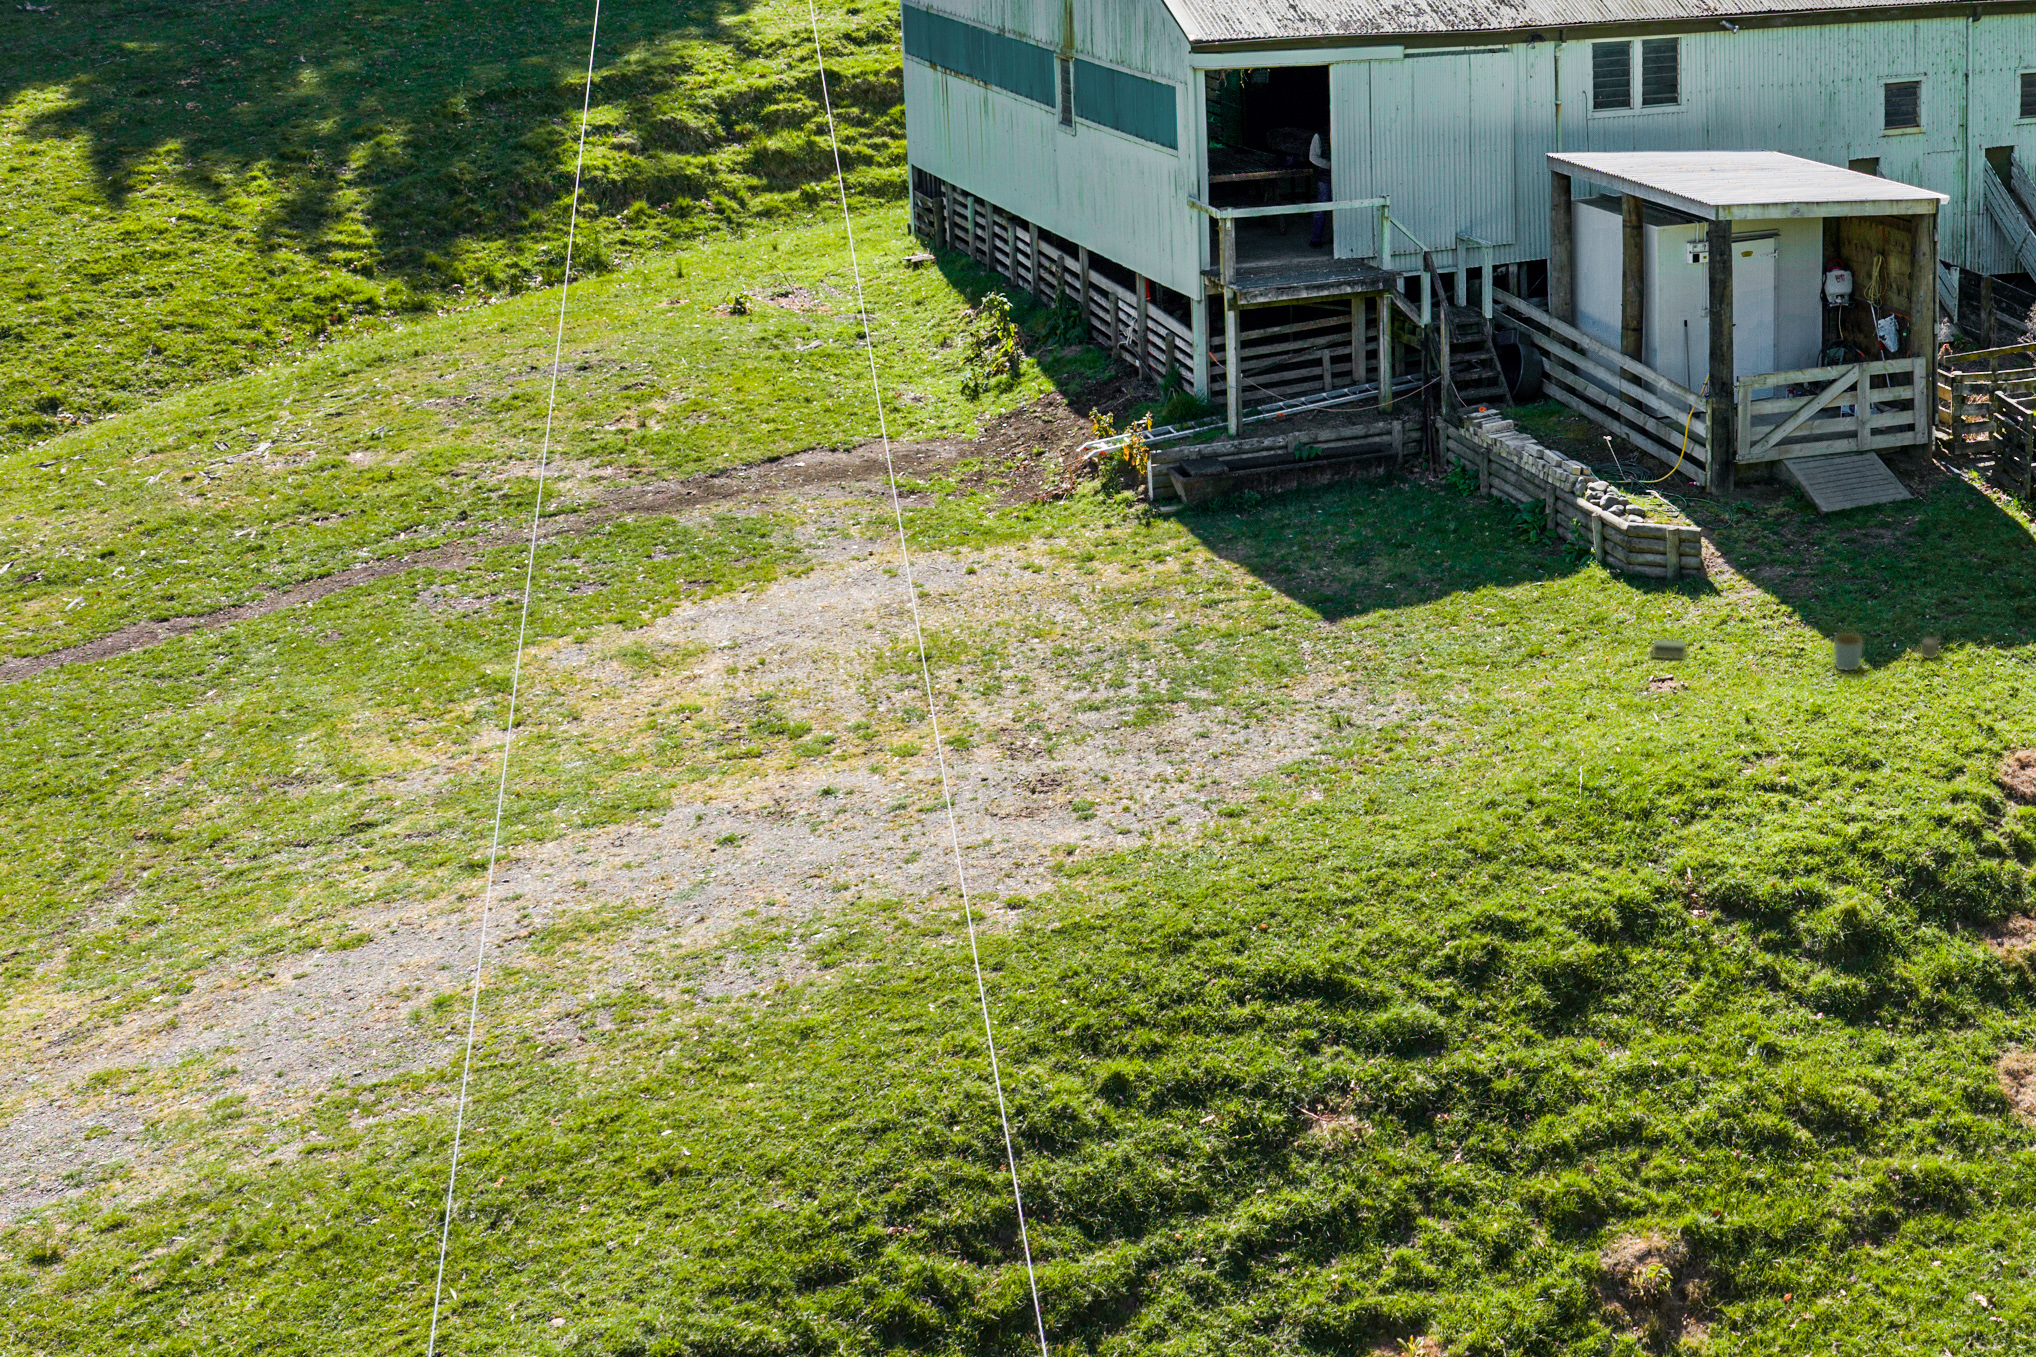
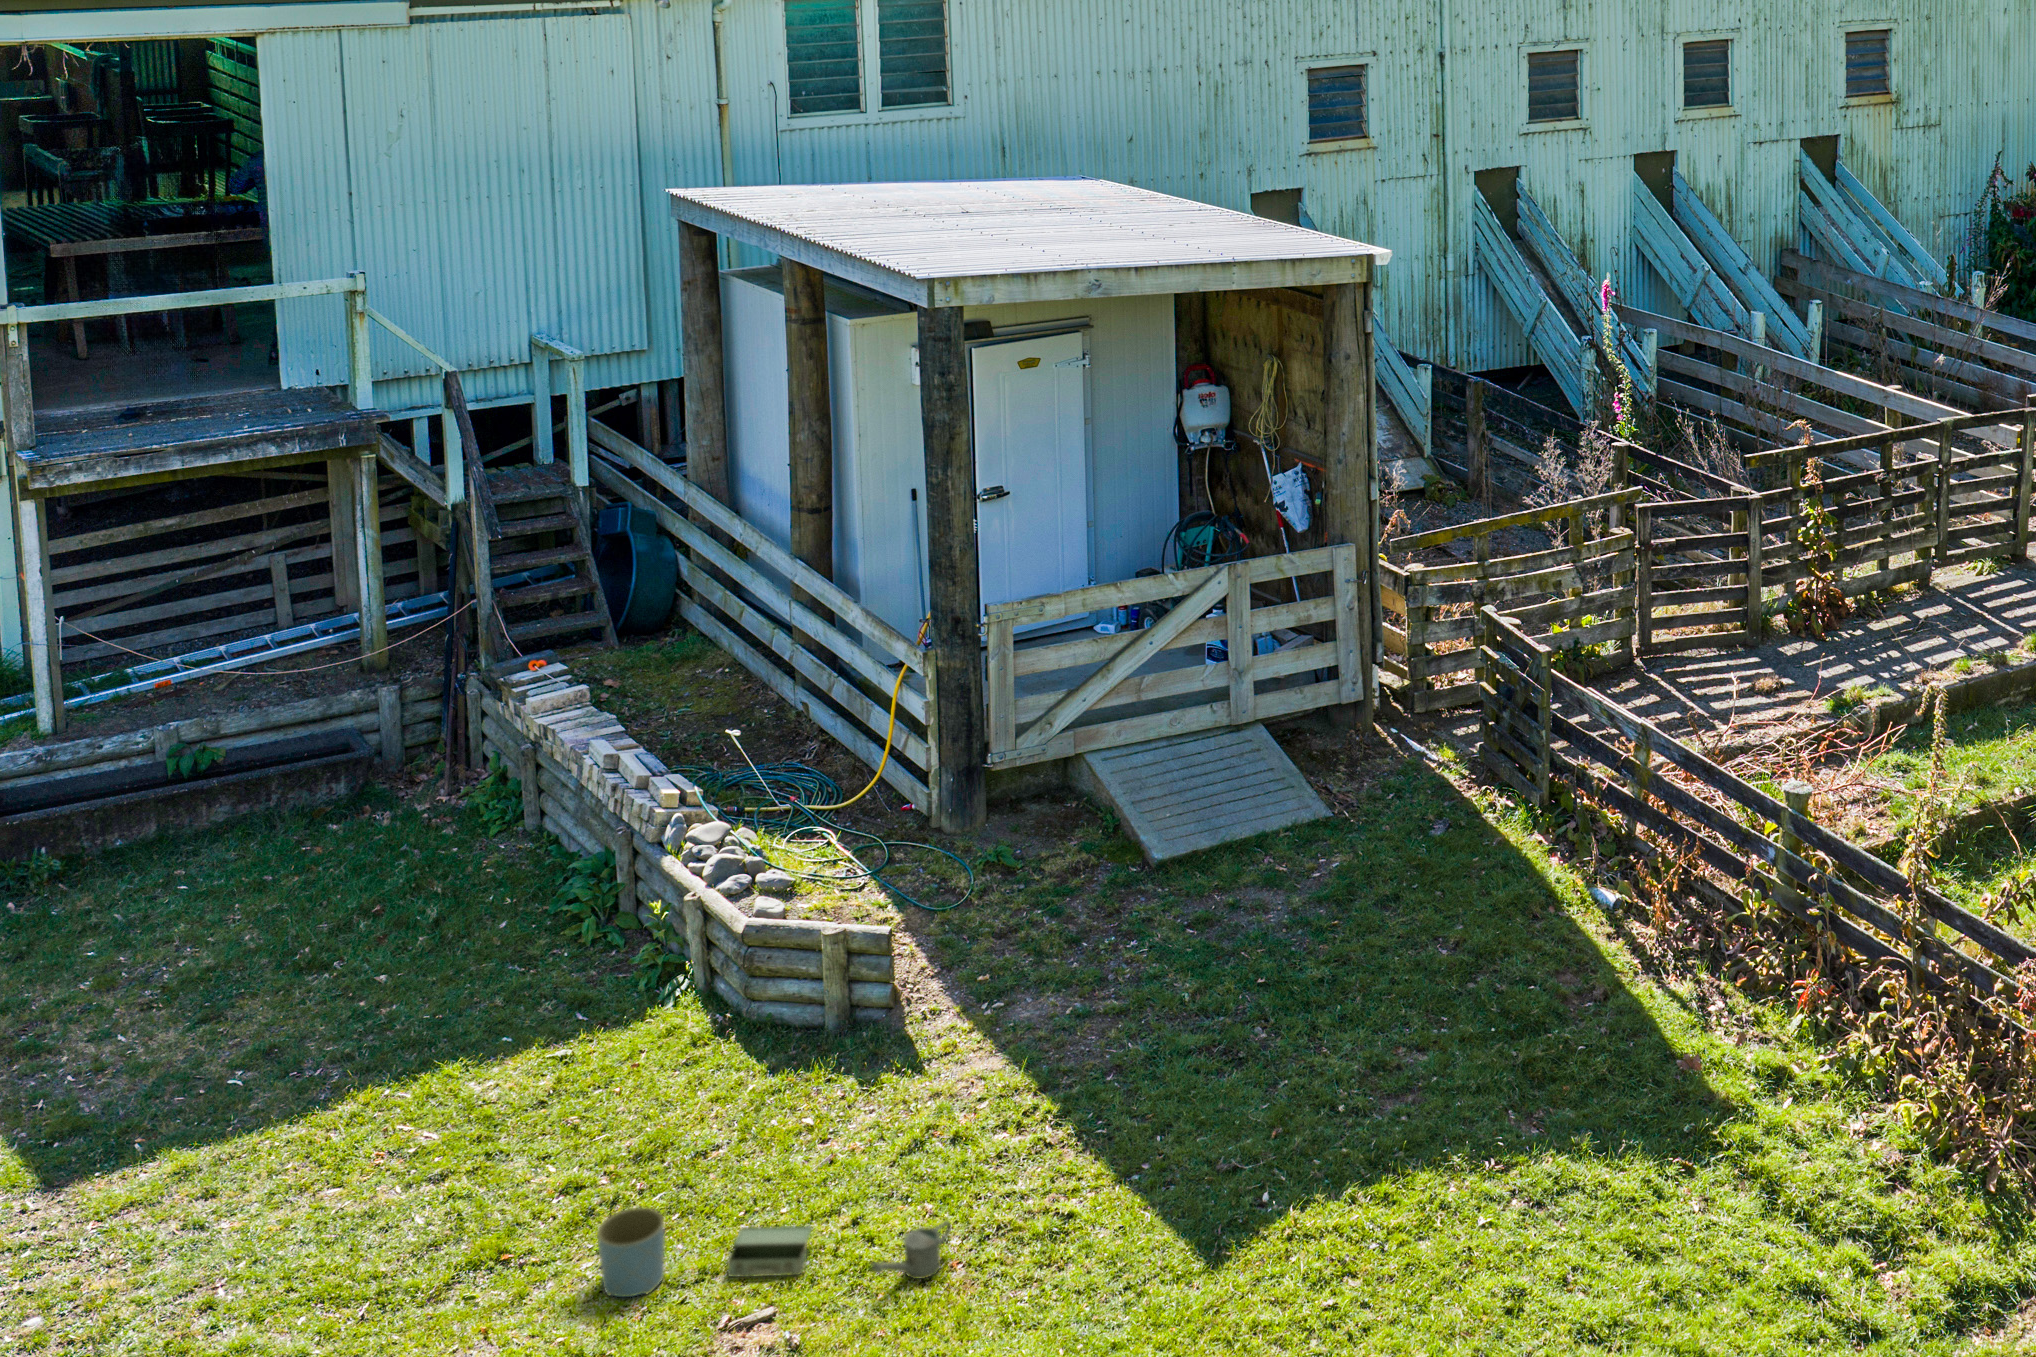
planter: present [1834,633,1862,670] -> present [597,1207,665,1297]
watering can: present [1913,637,1940,659] -> present [871,1221,951,1279]

